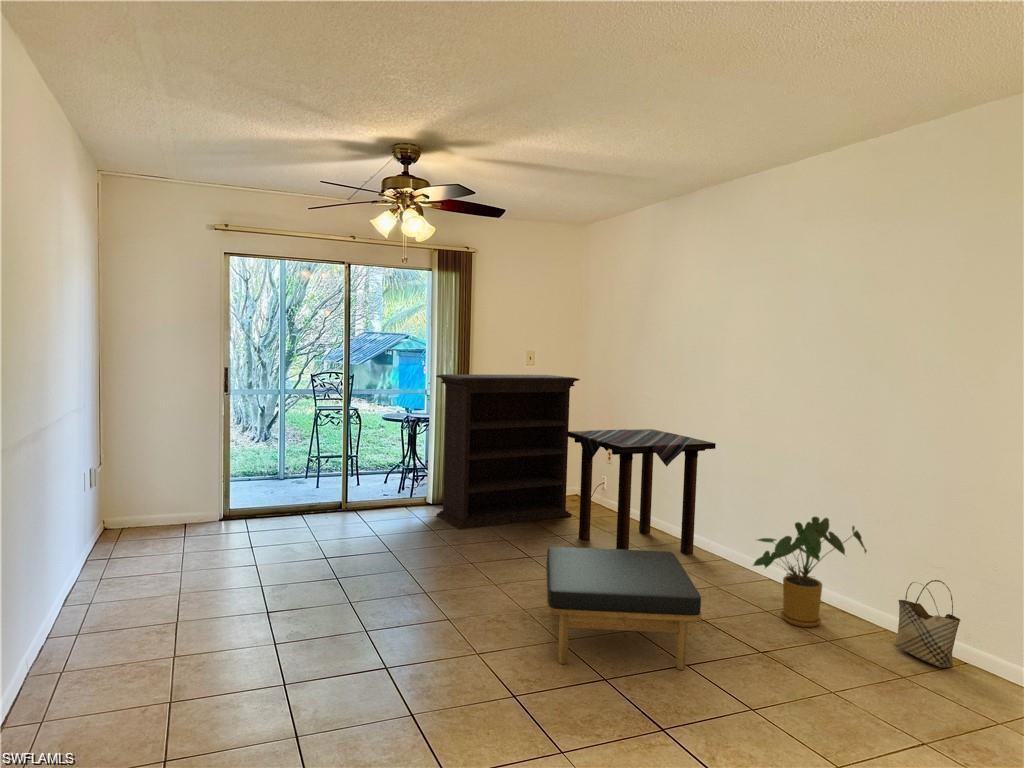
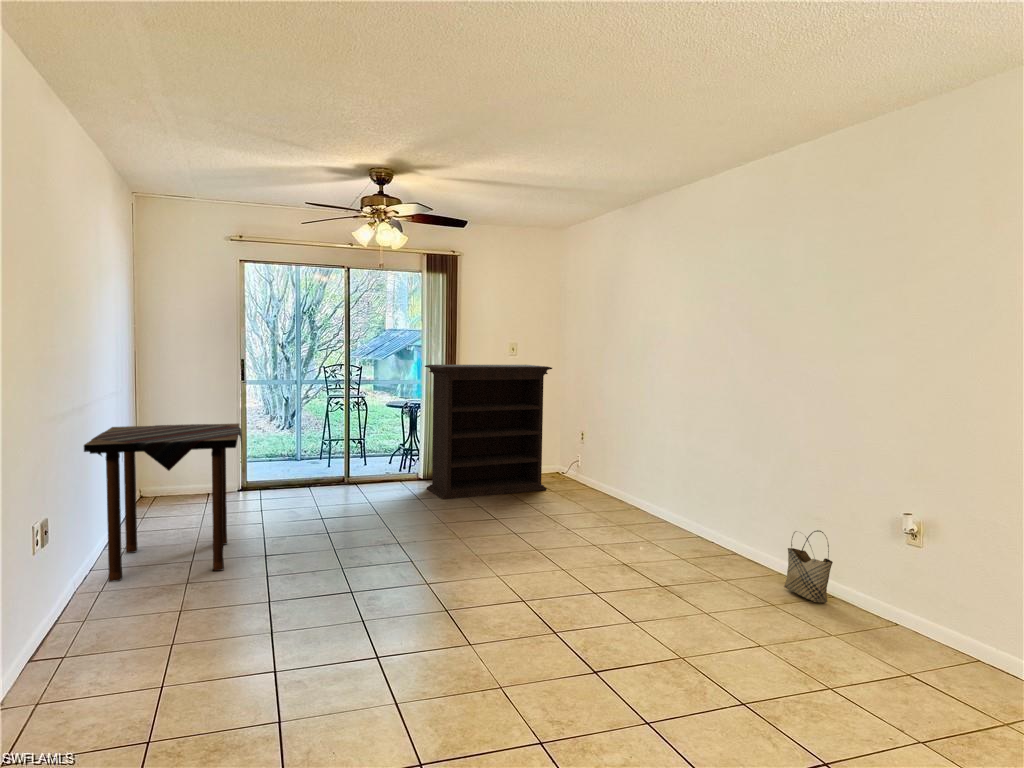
side table: present [567,429,716,555] -> present [84,424,242,582]
house plant: present [753,517,867,627] -> none [672,481,769,573]
ottoman: present [546,547,701,670] -> none [483,505,609,601]

